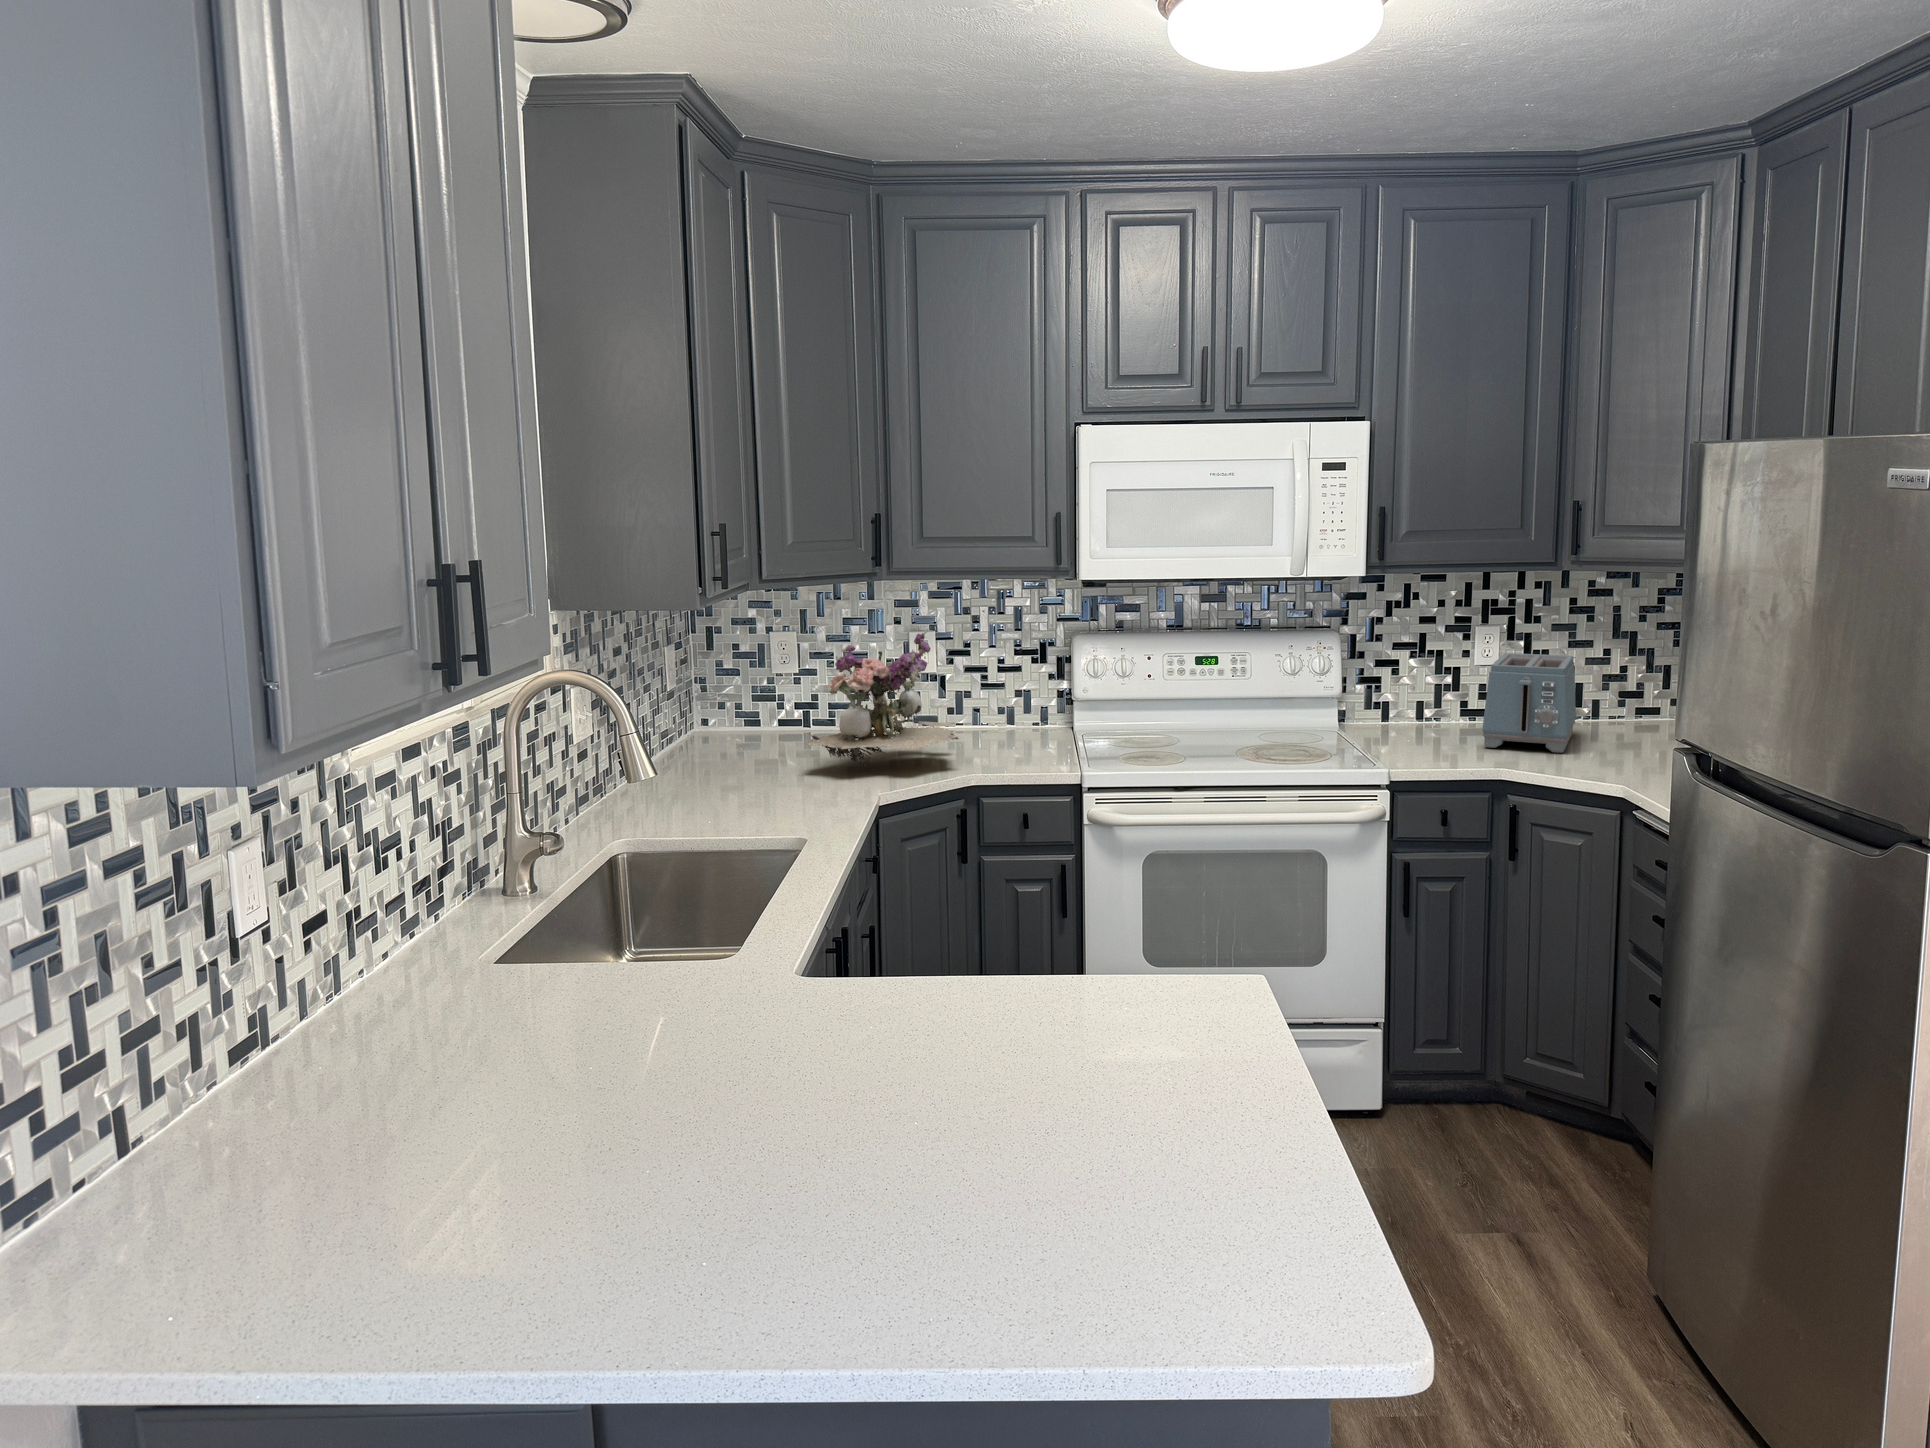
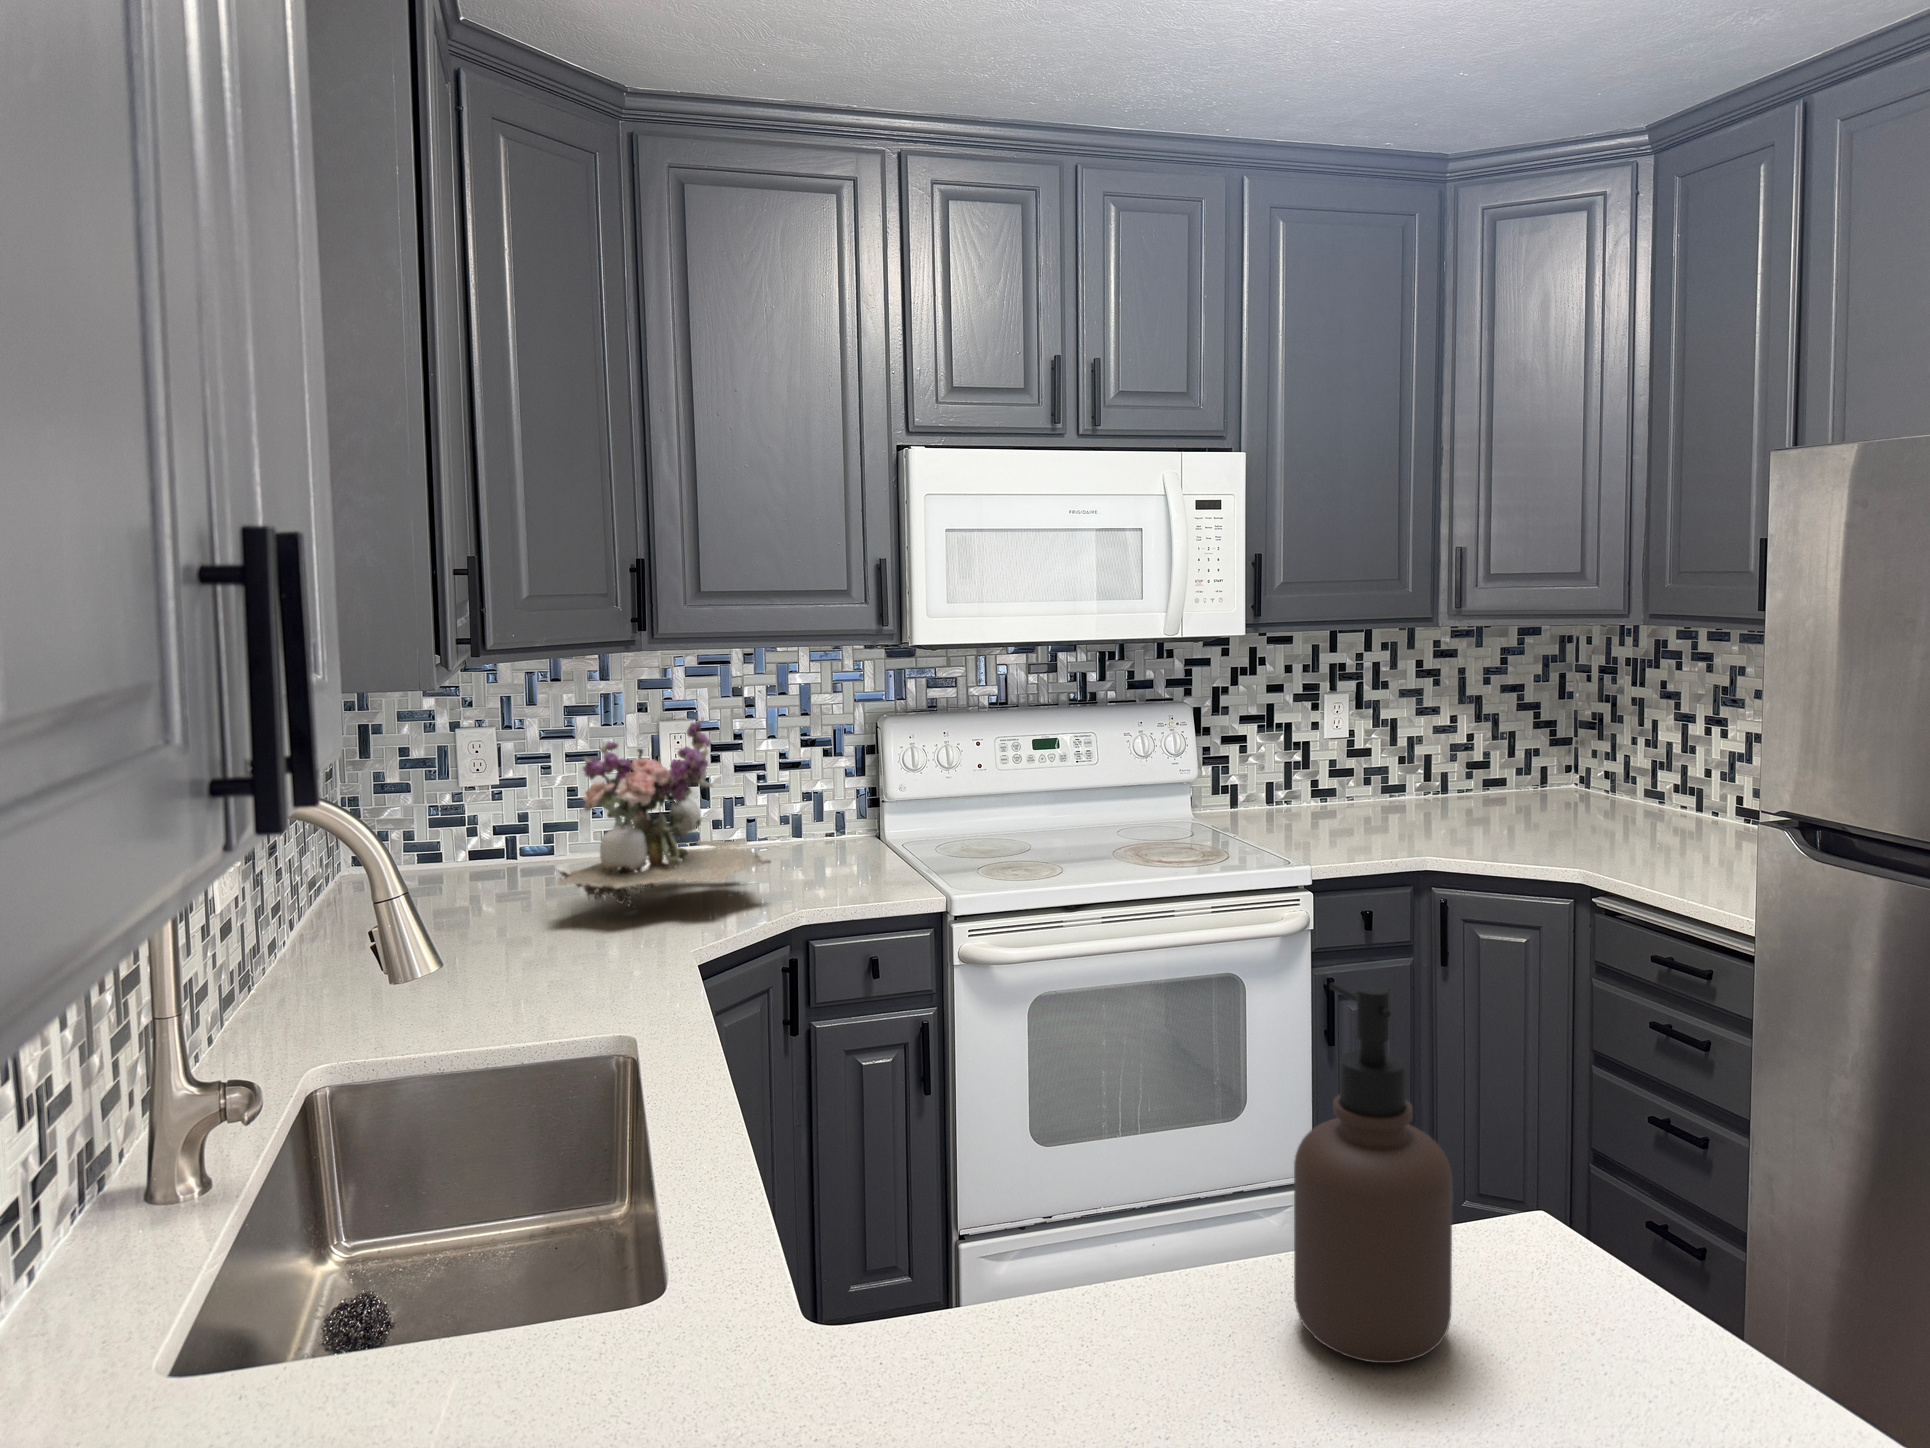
toaster: present [1482,653,1576,753] -> none [1355,723,1459,833]
soap dispenser: none [1045,816,1142,1046] -> present [1294,982,1453,1363]

